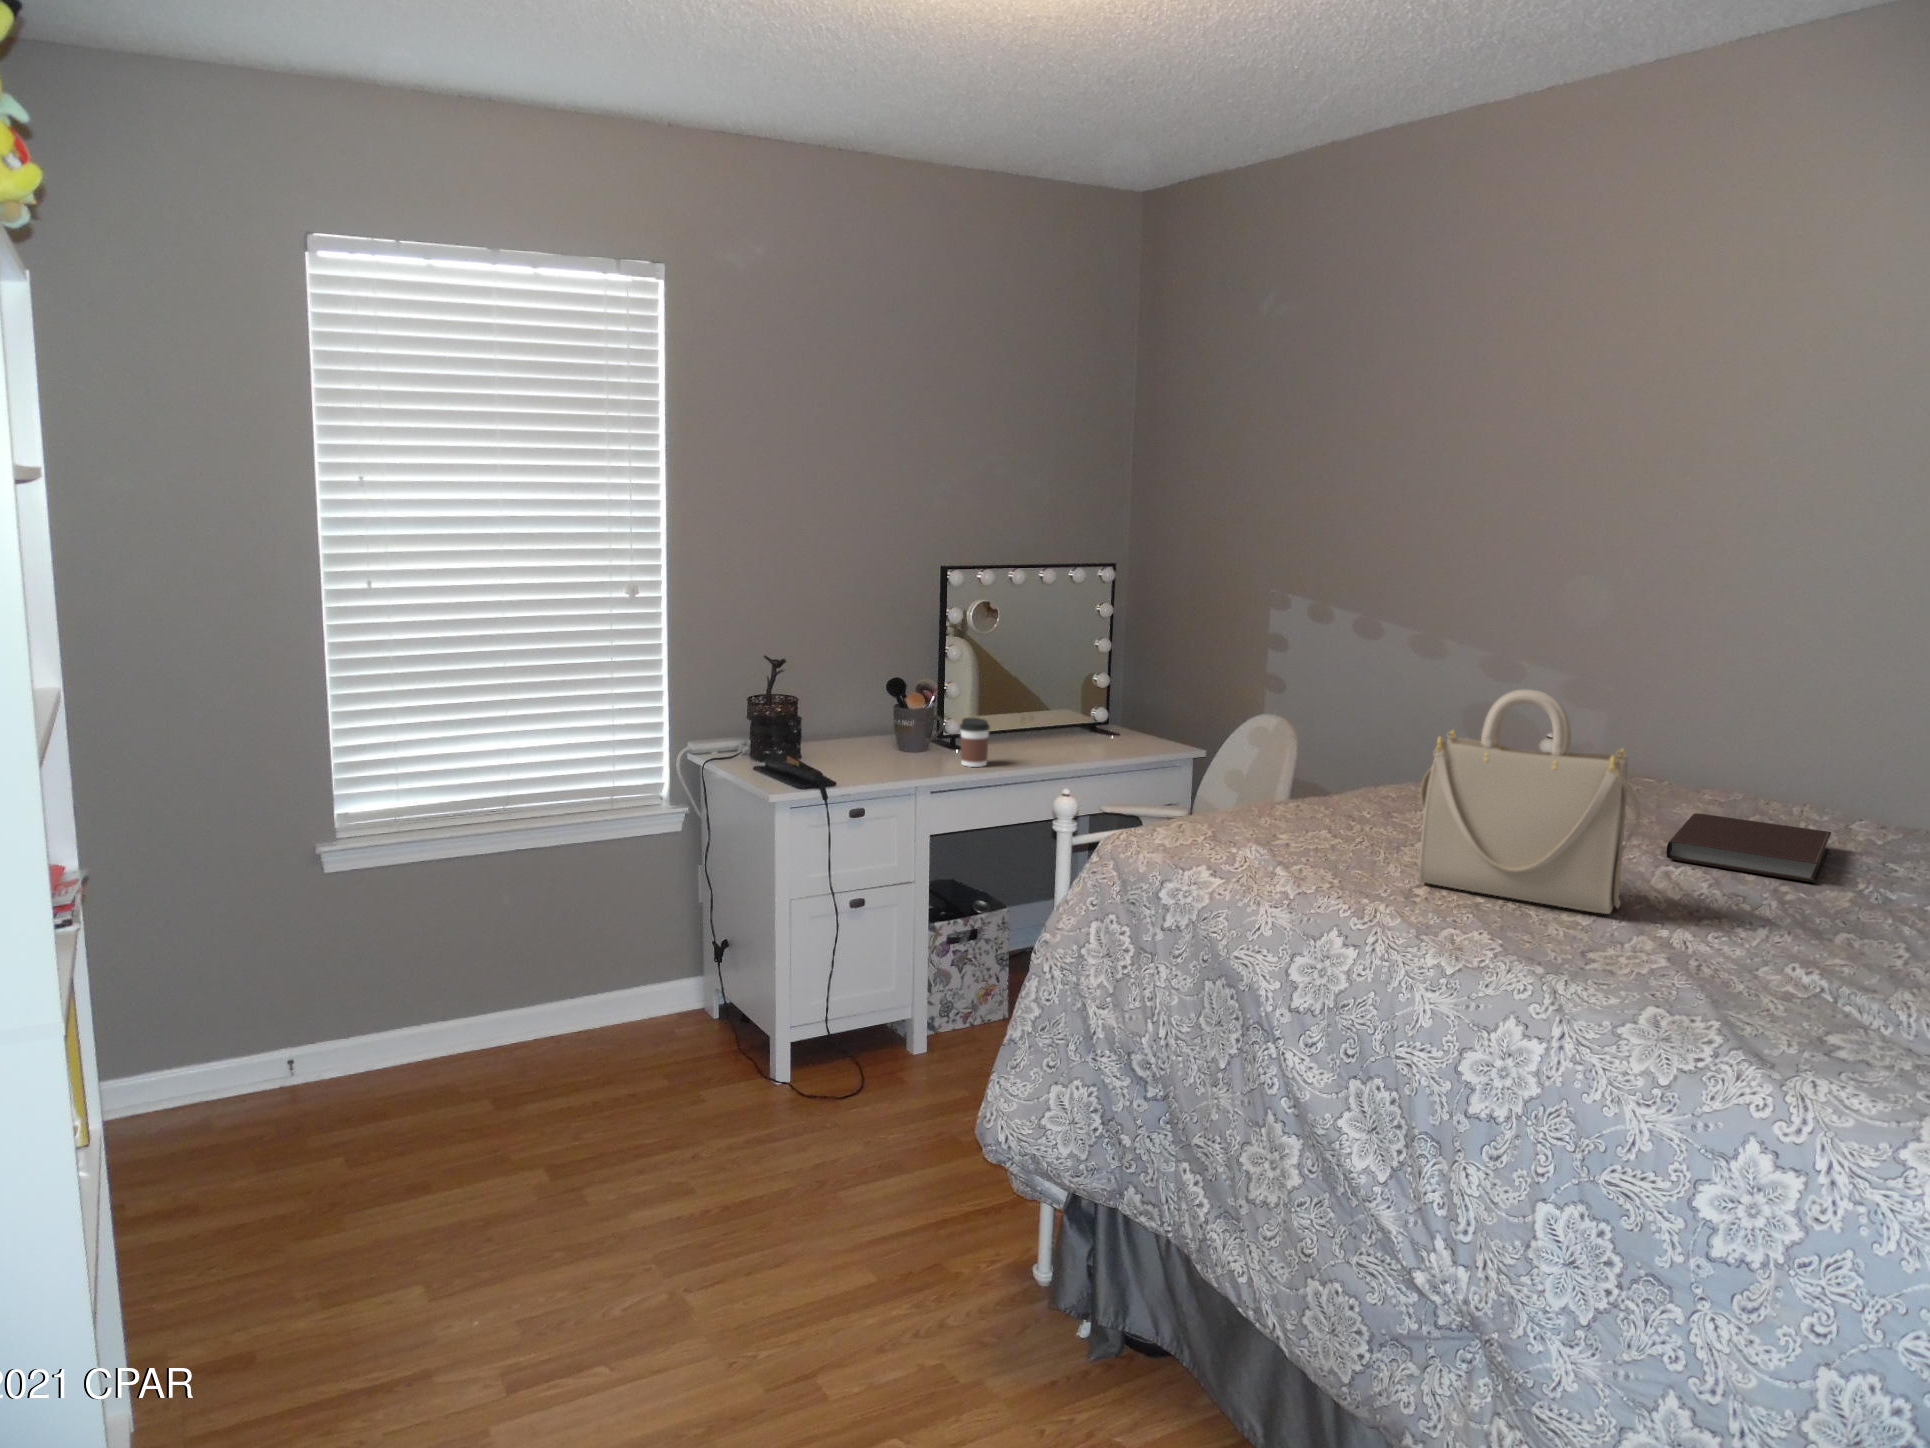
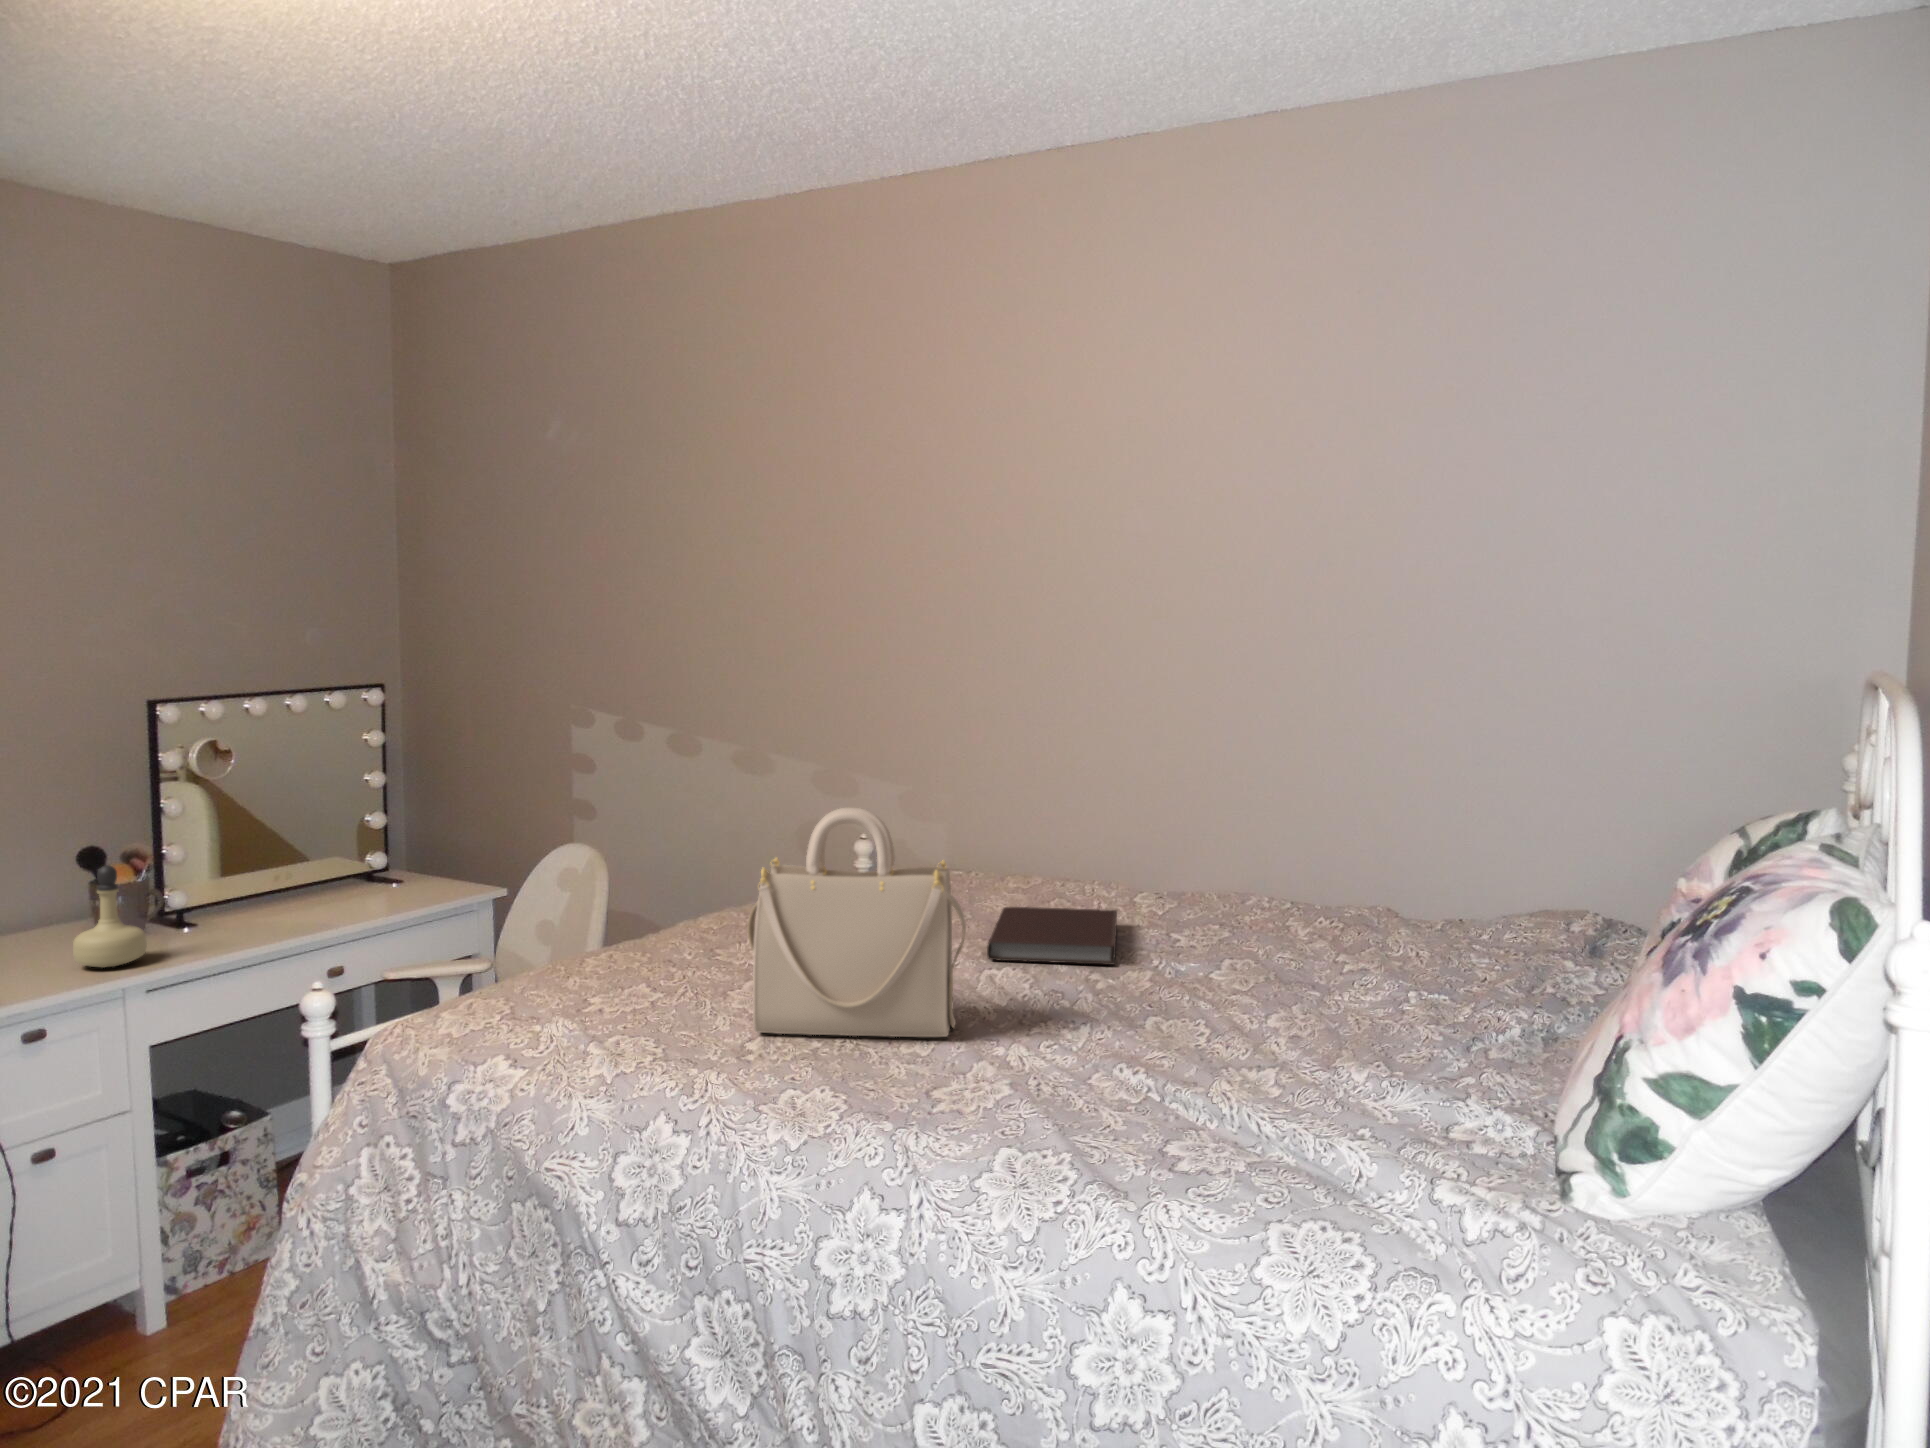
perfume bottle: none [884,693,932,771] -> present [73,865,147,967]
coffee cup: present [960,718,990,767] -> none [188,885,230,948]

